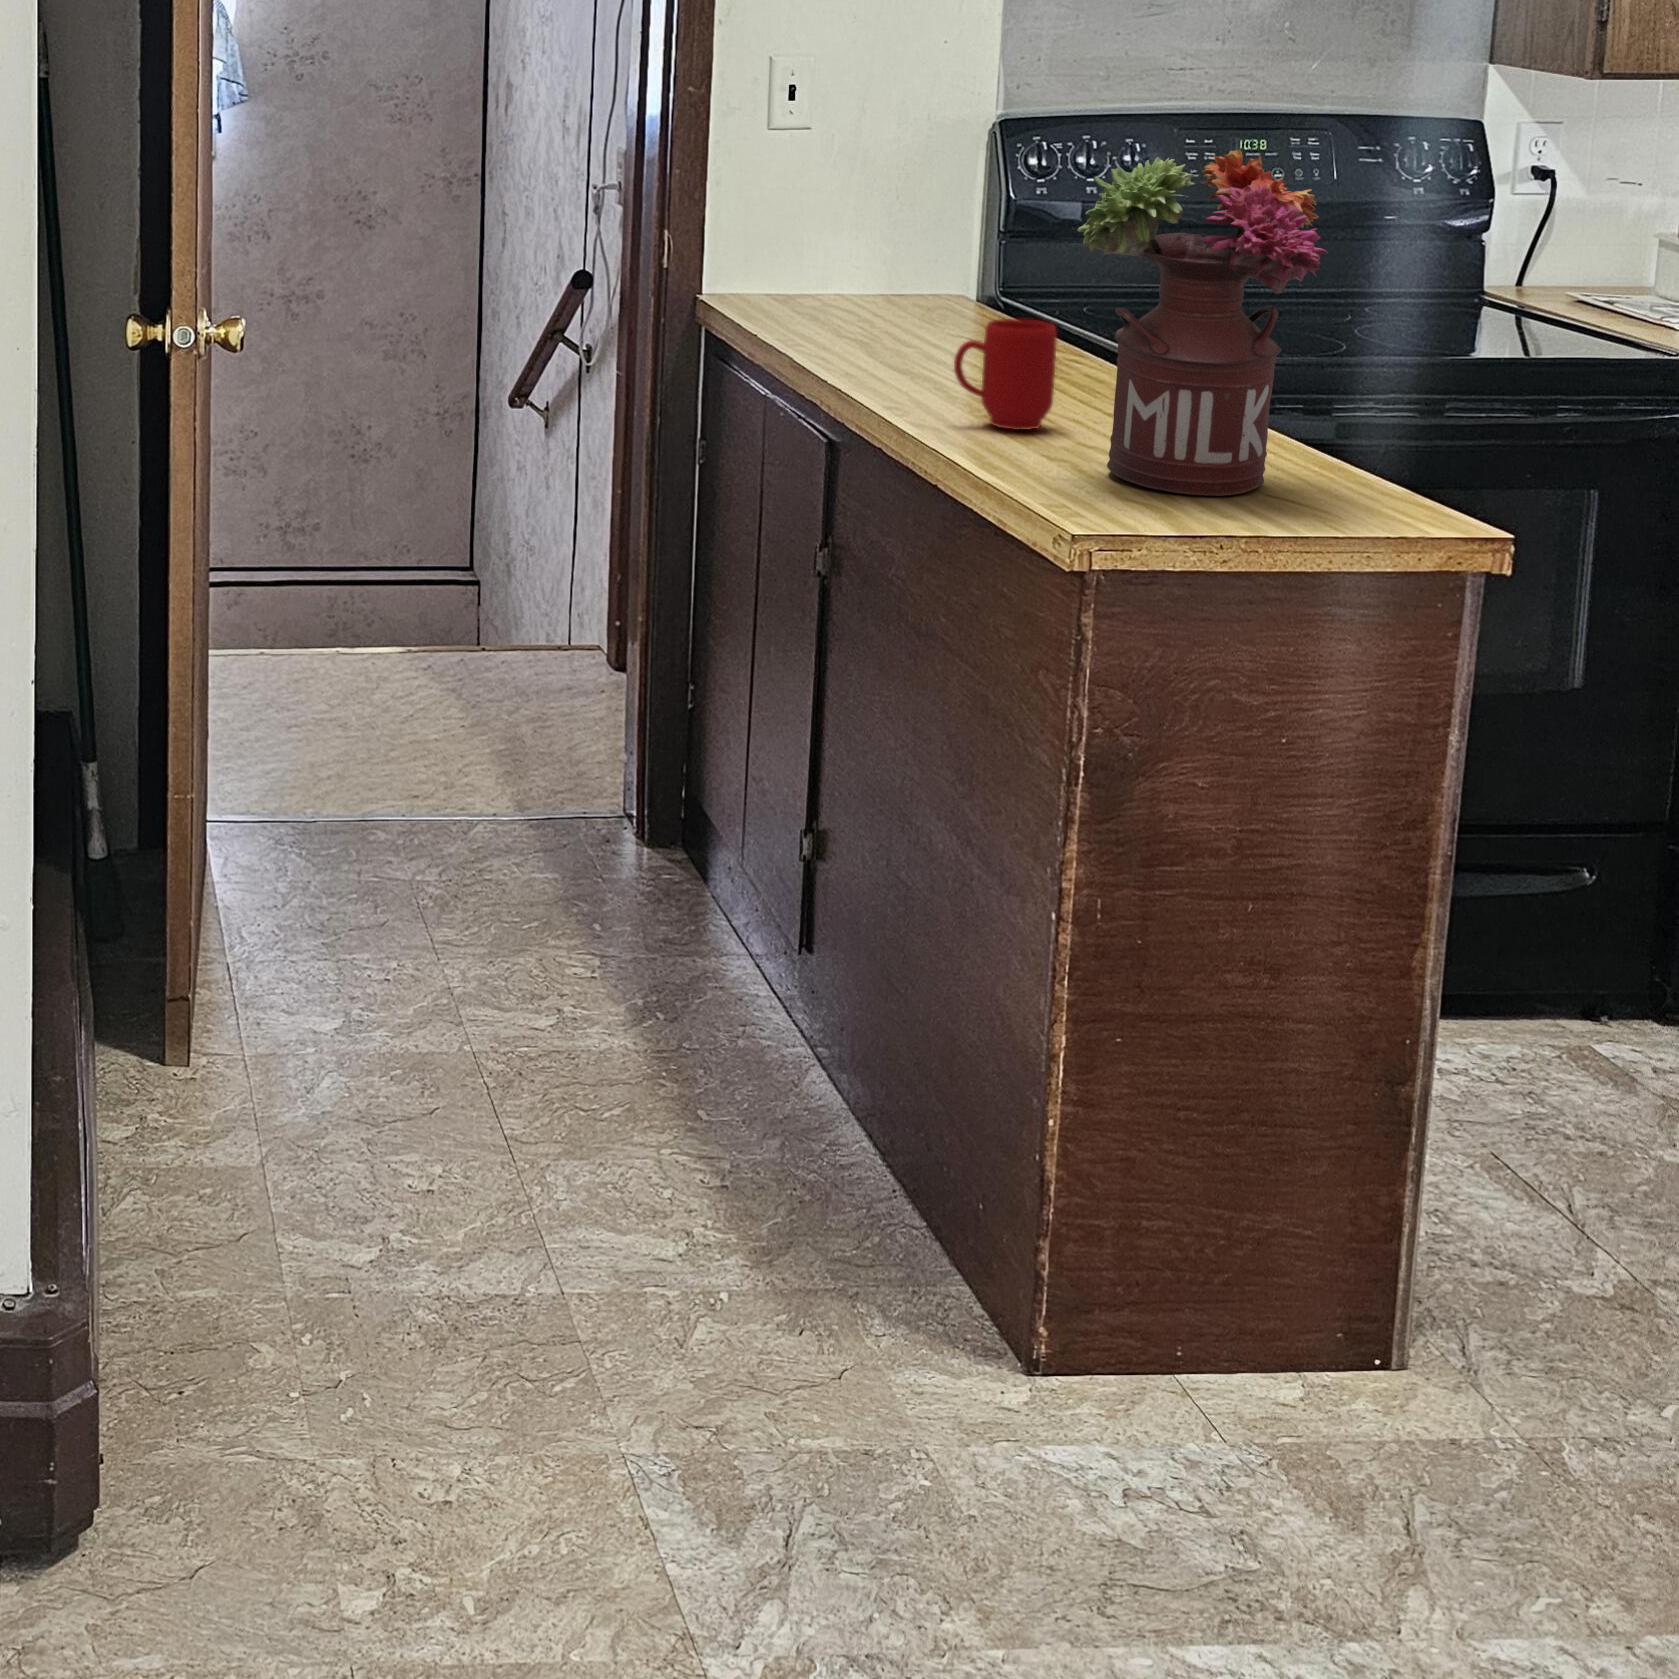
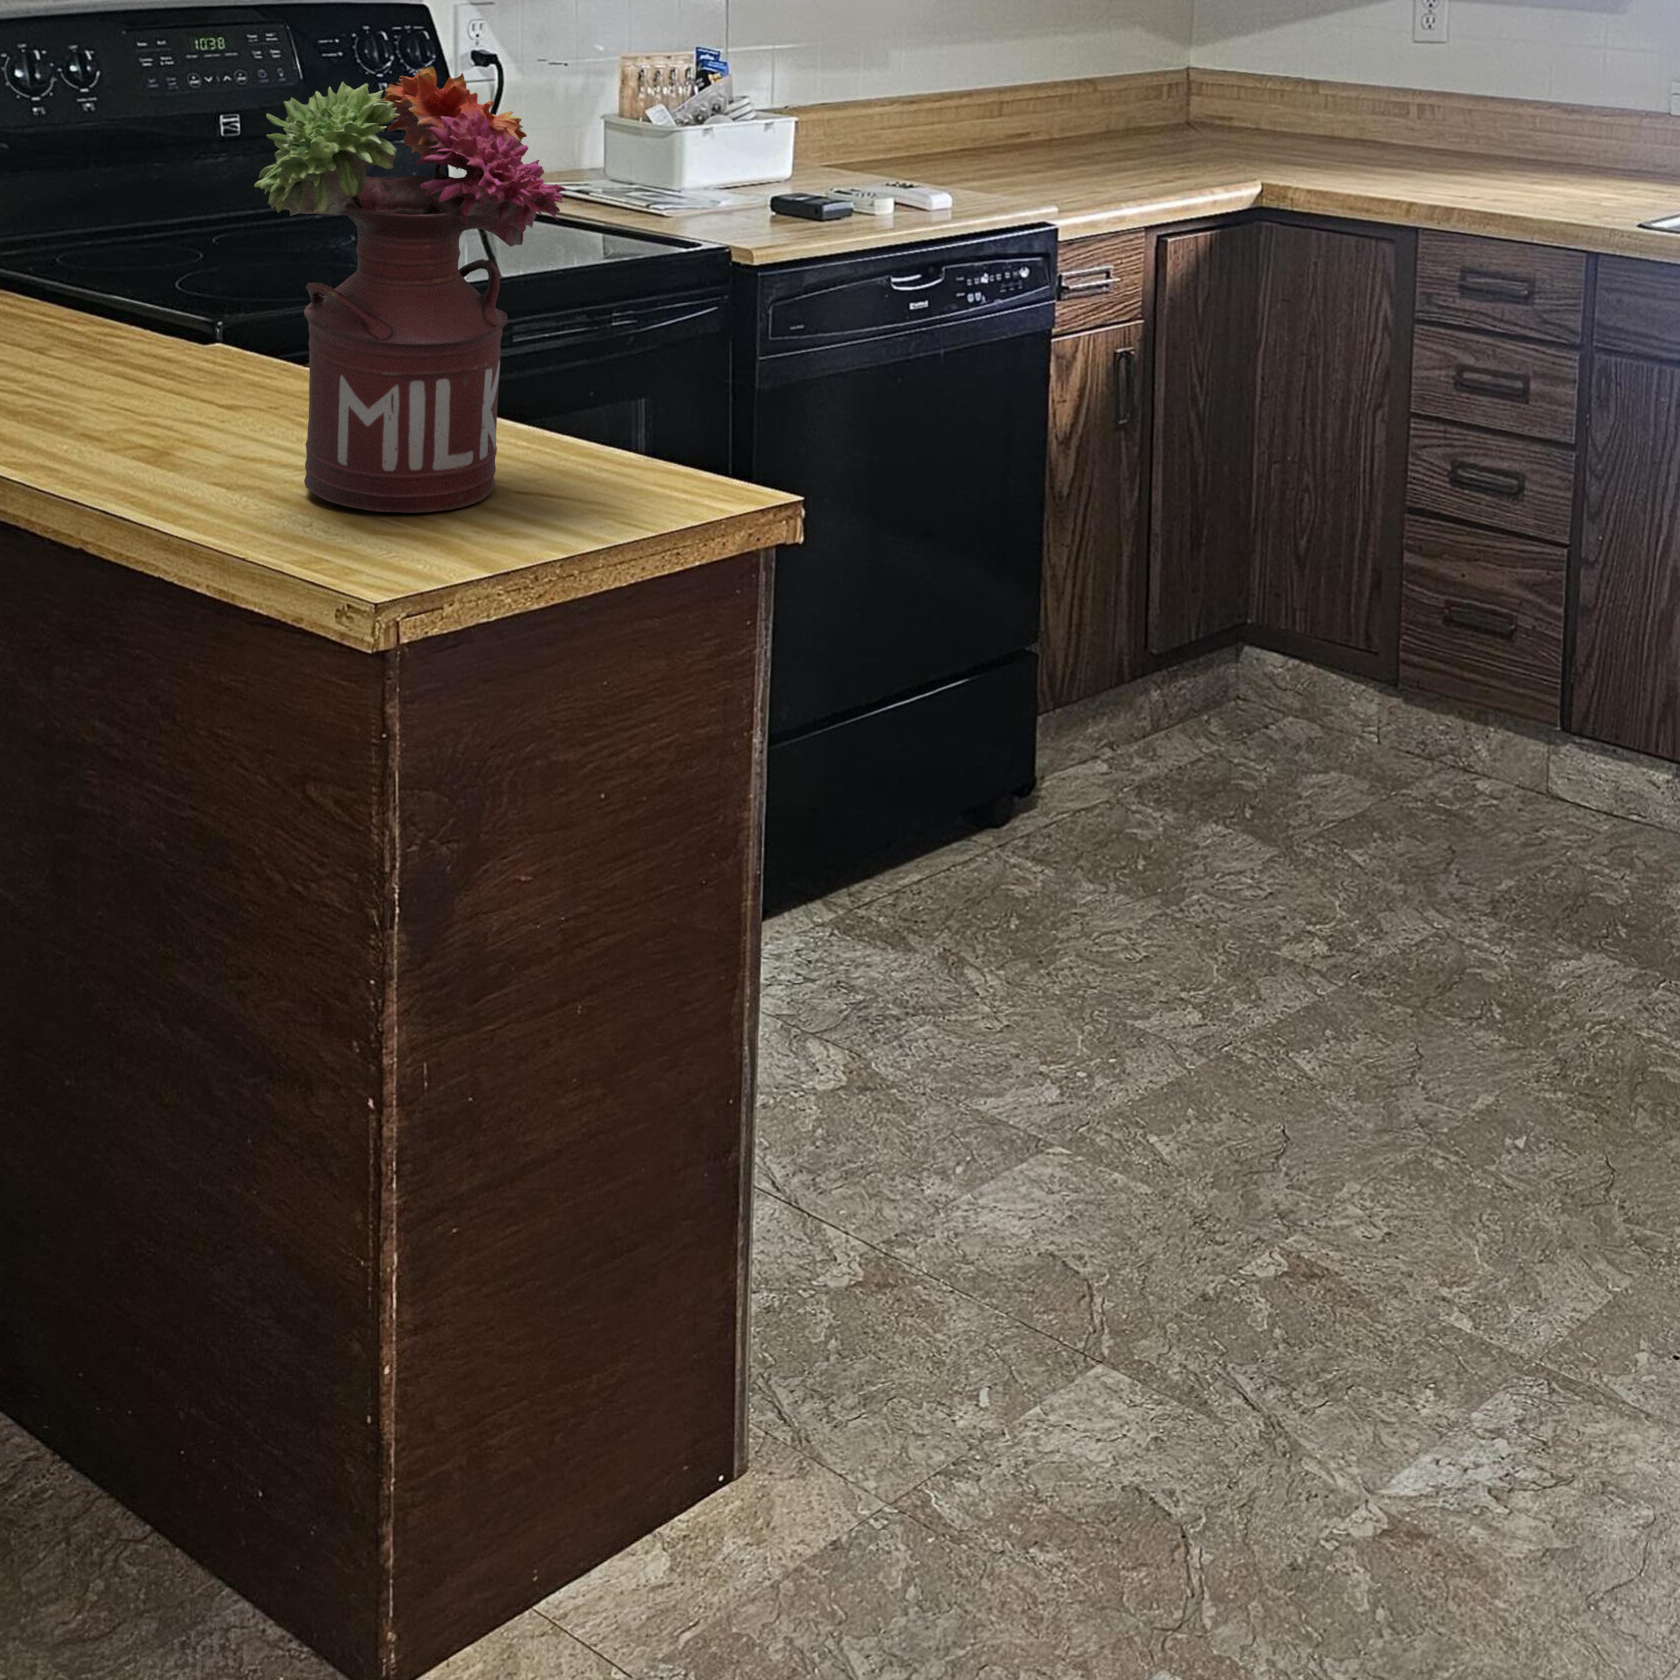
mug: present [954,319,1057,430] -> none [46,304,177,453]

